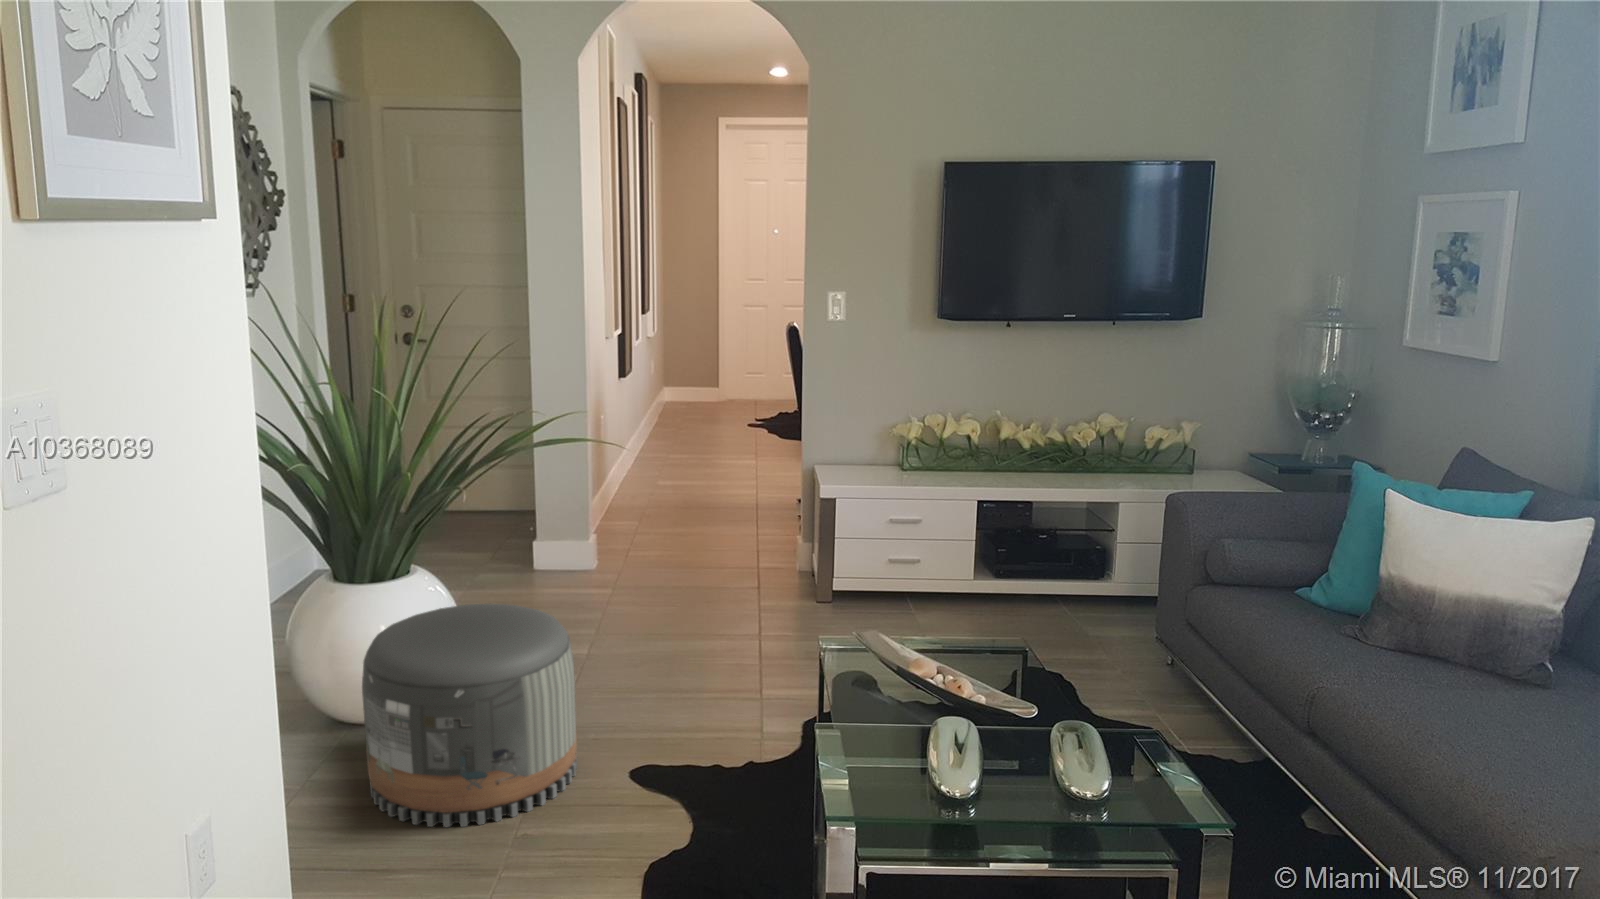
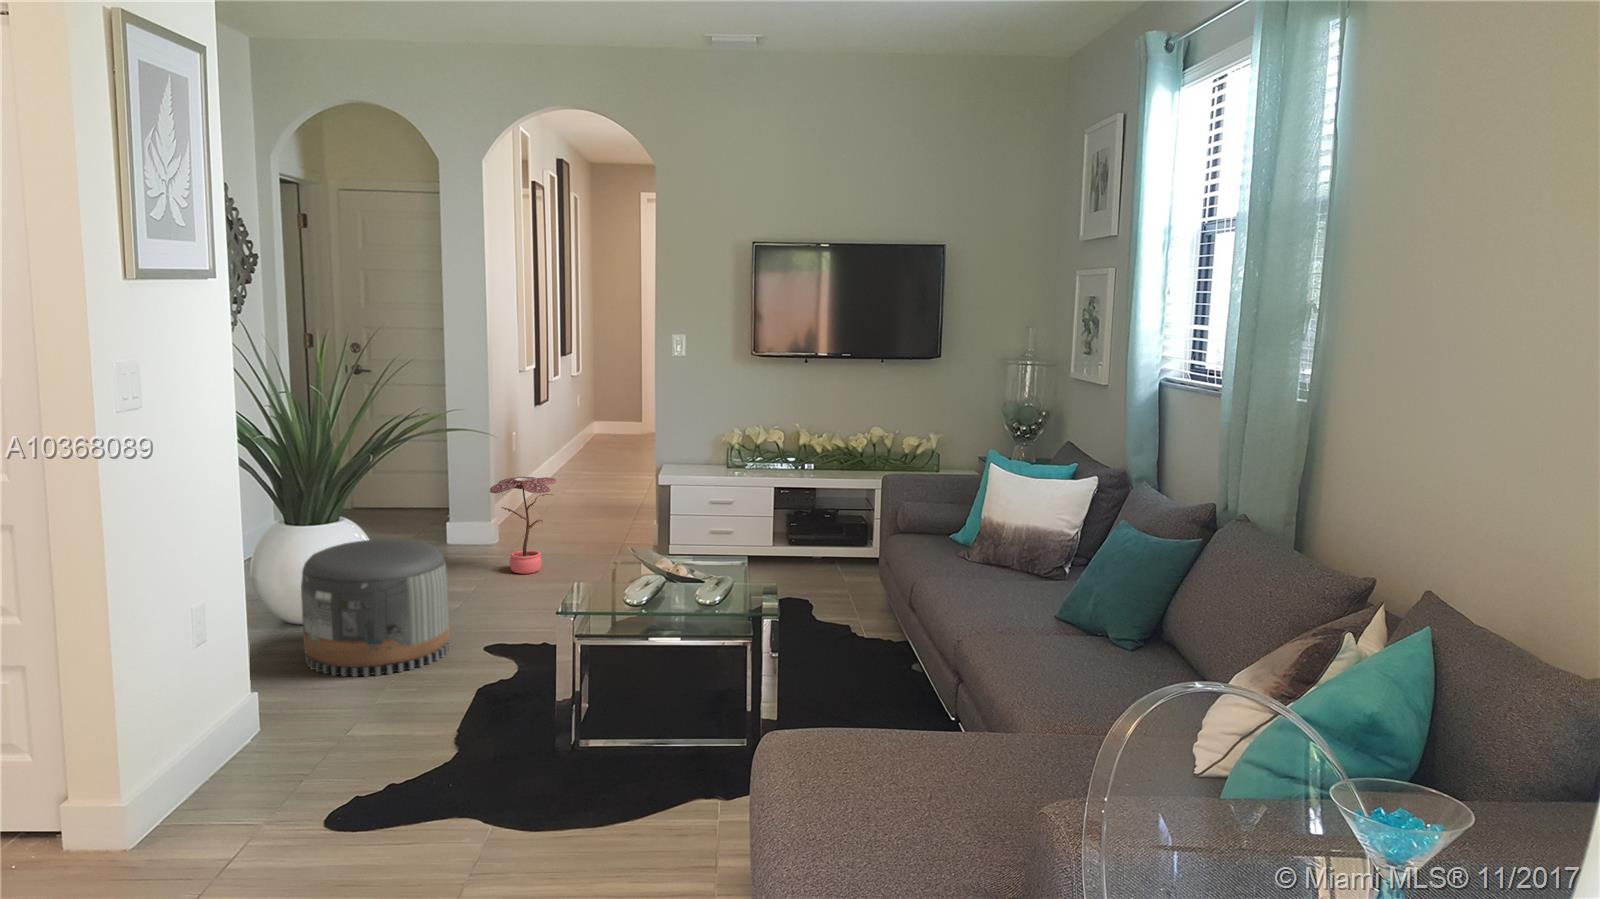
potted plant: none [603,488,687,619] -> present [490,477,556,574]

